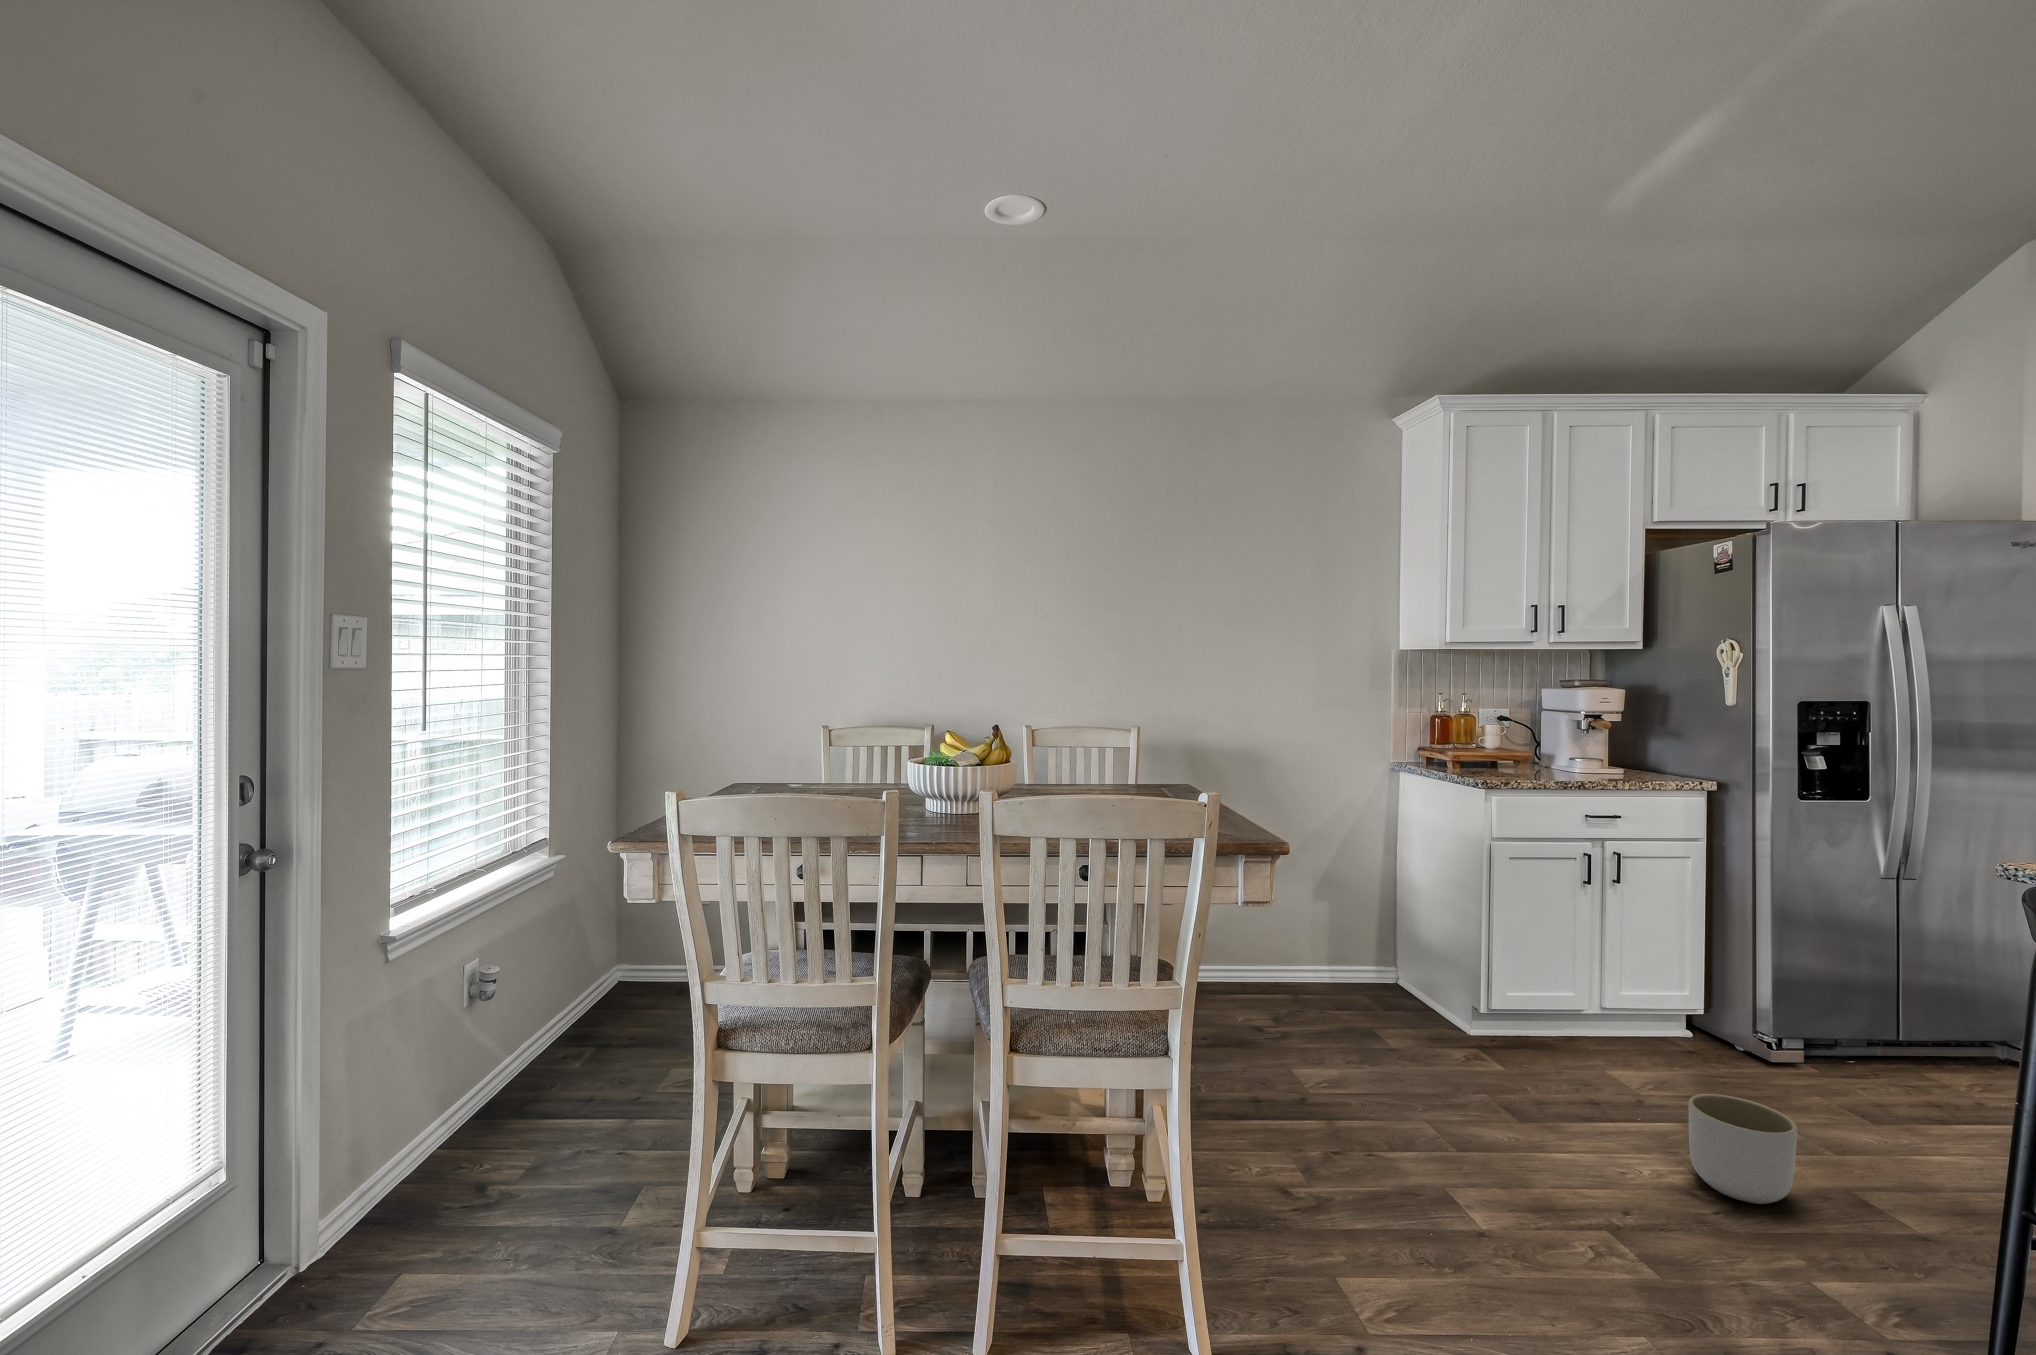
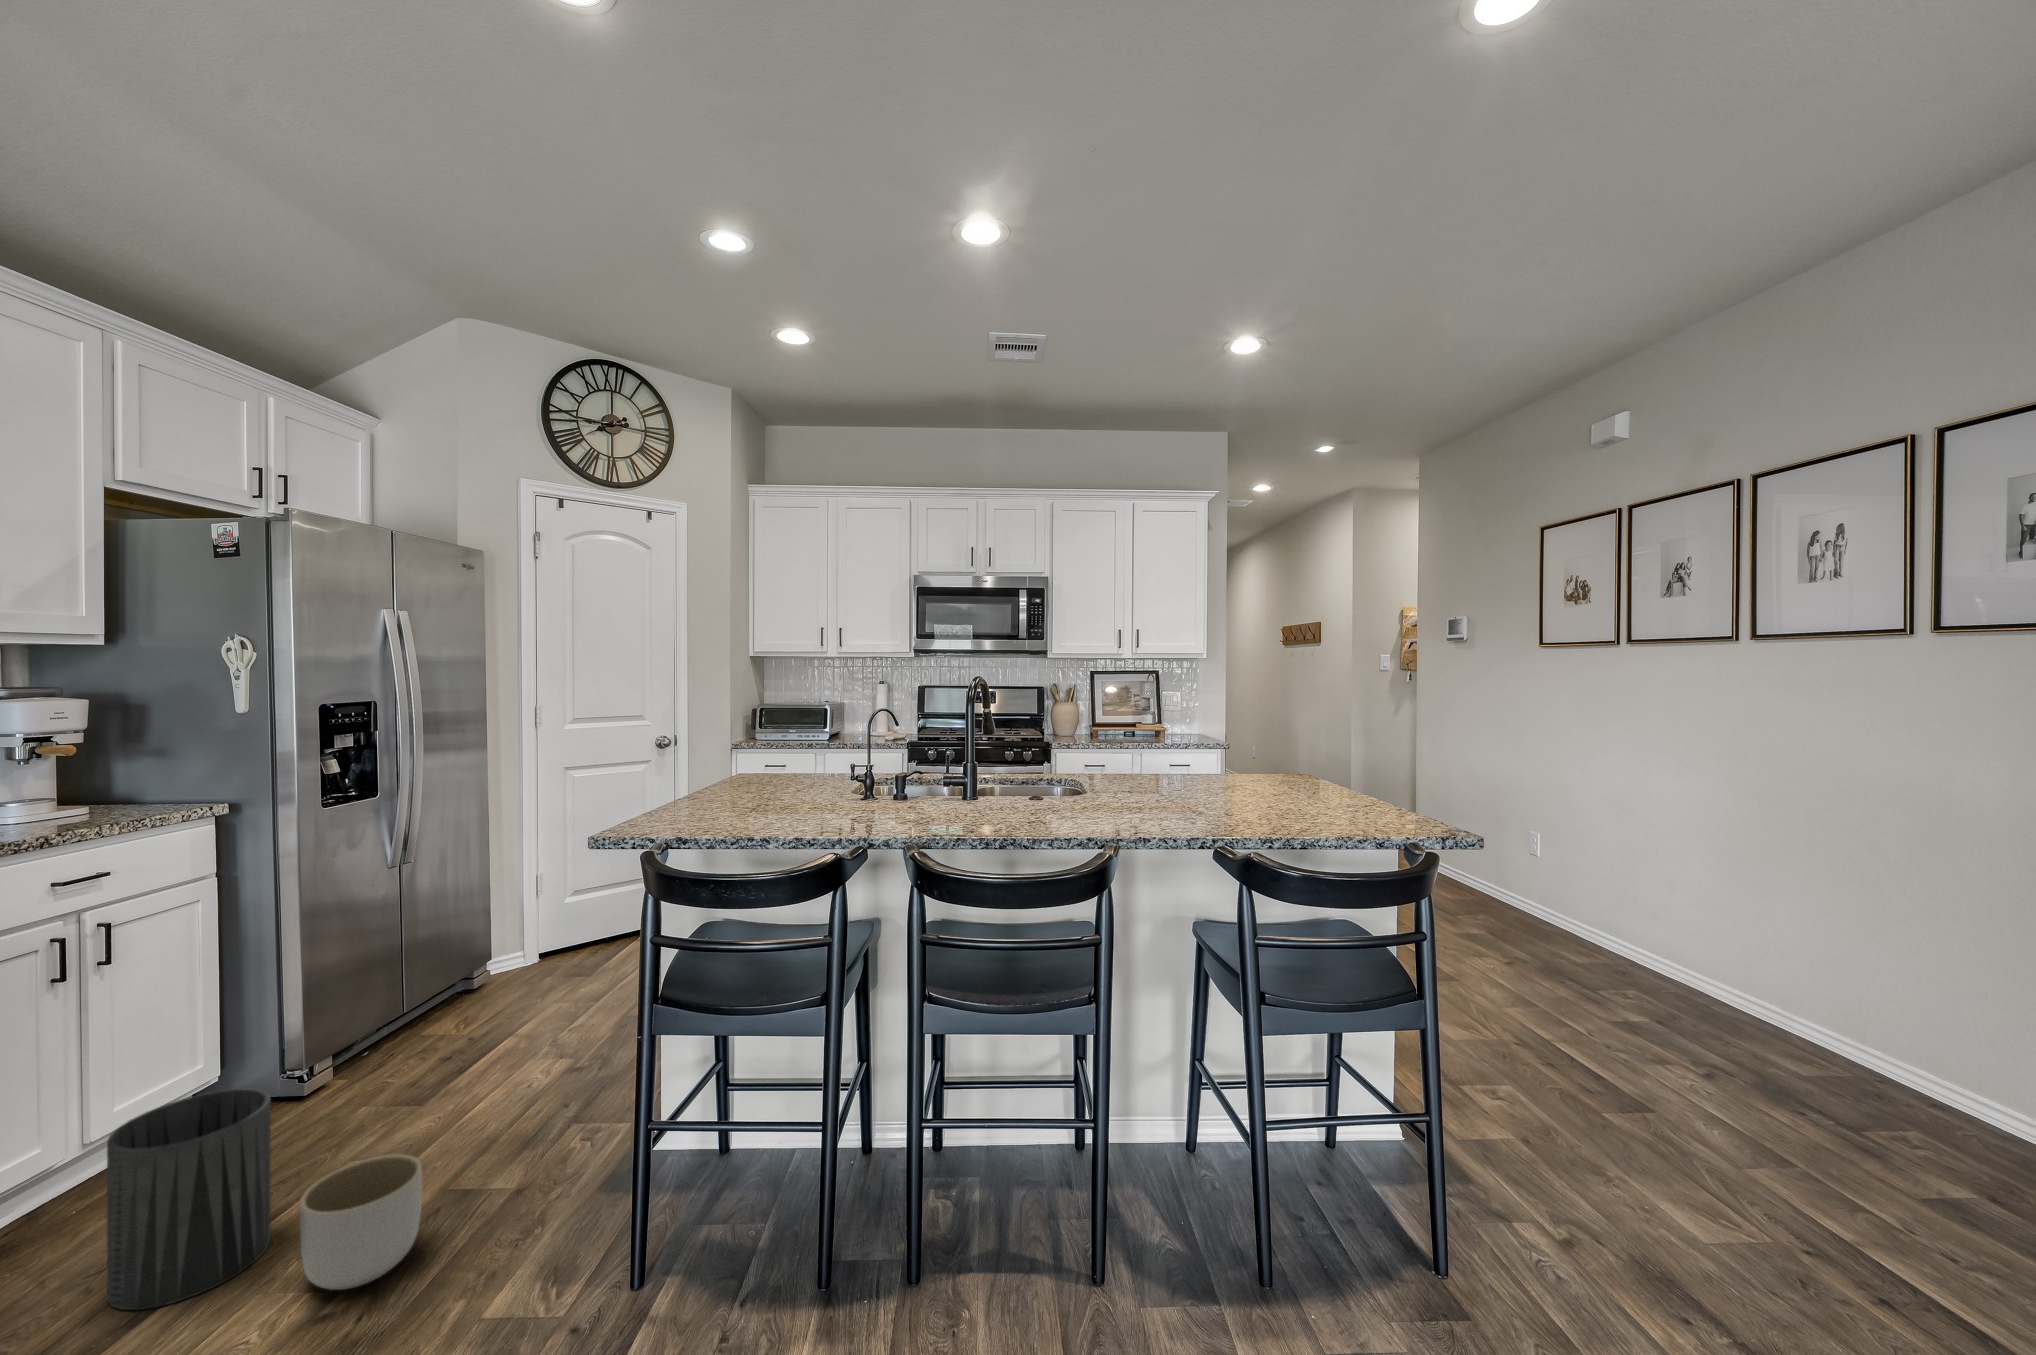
trash can: none [1584,988,1694,1139] -> present [107,1088,271,1310]

